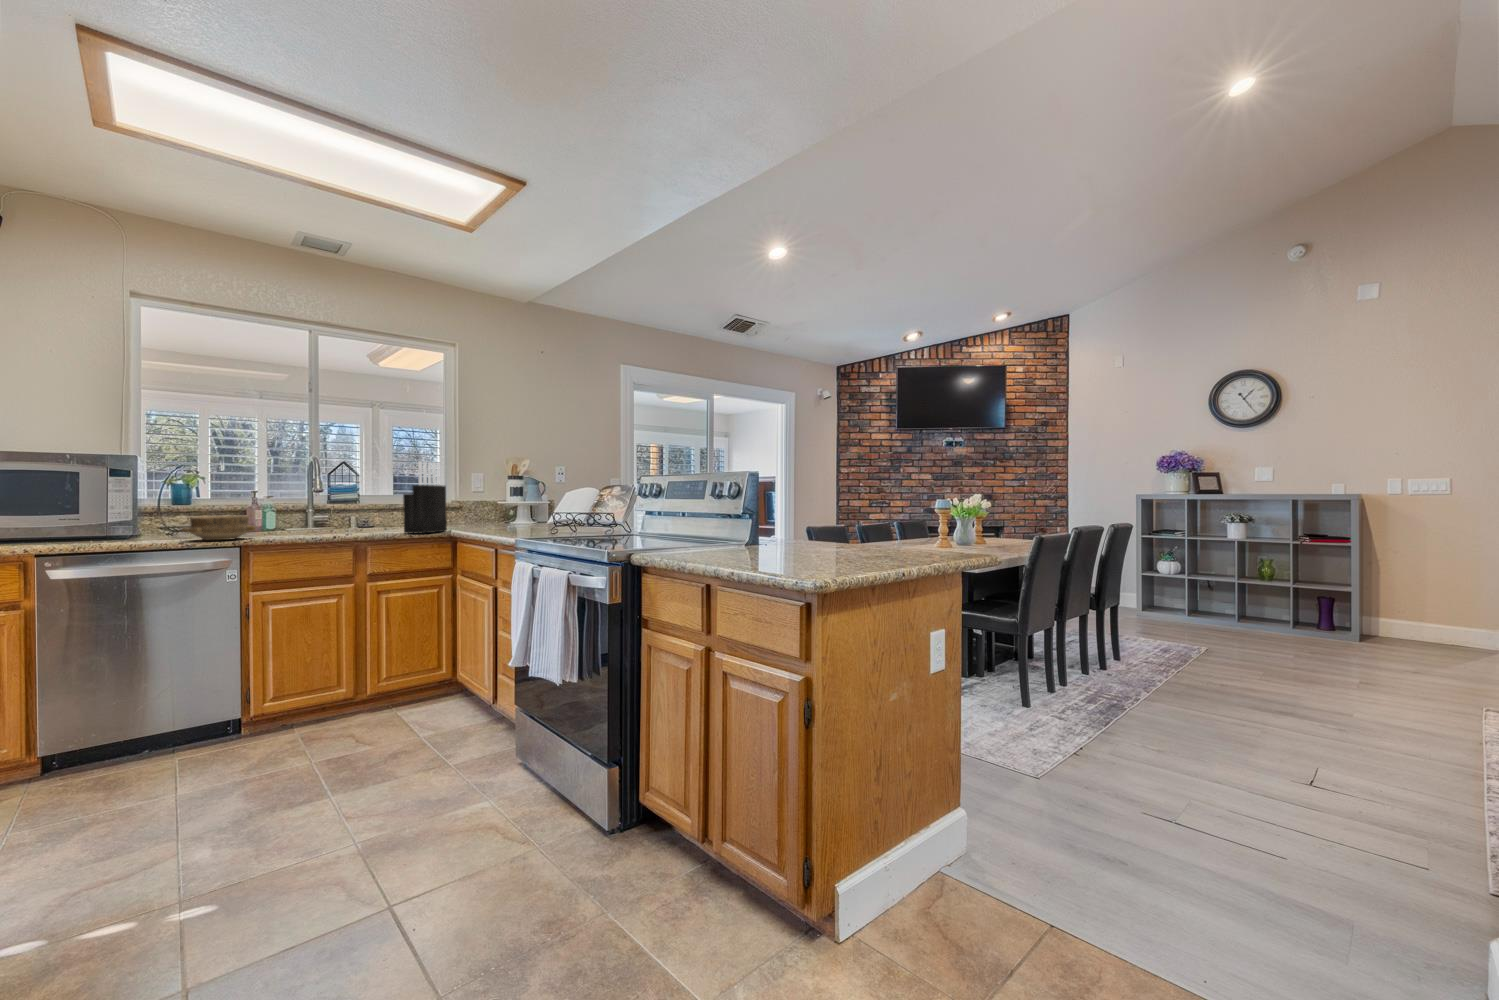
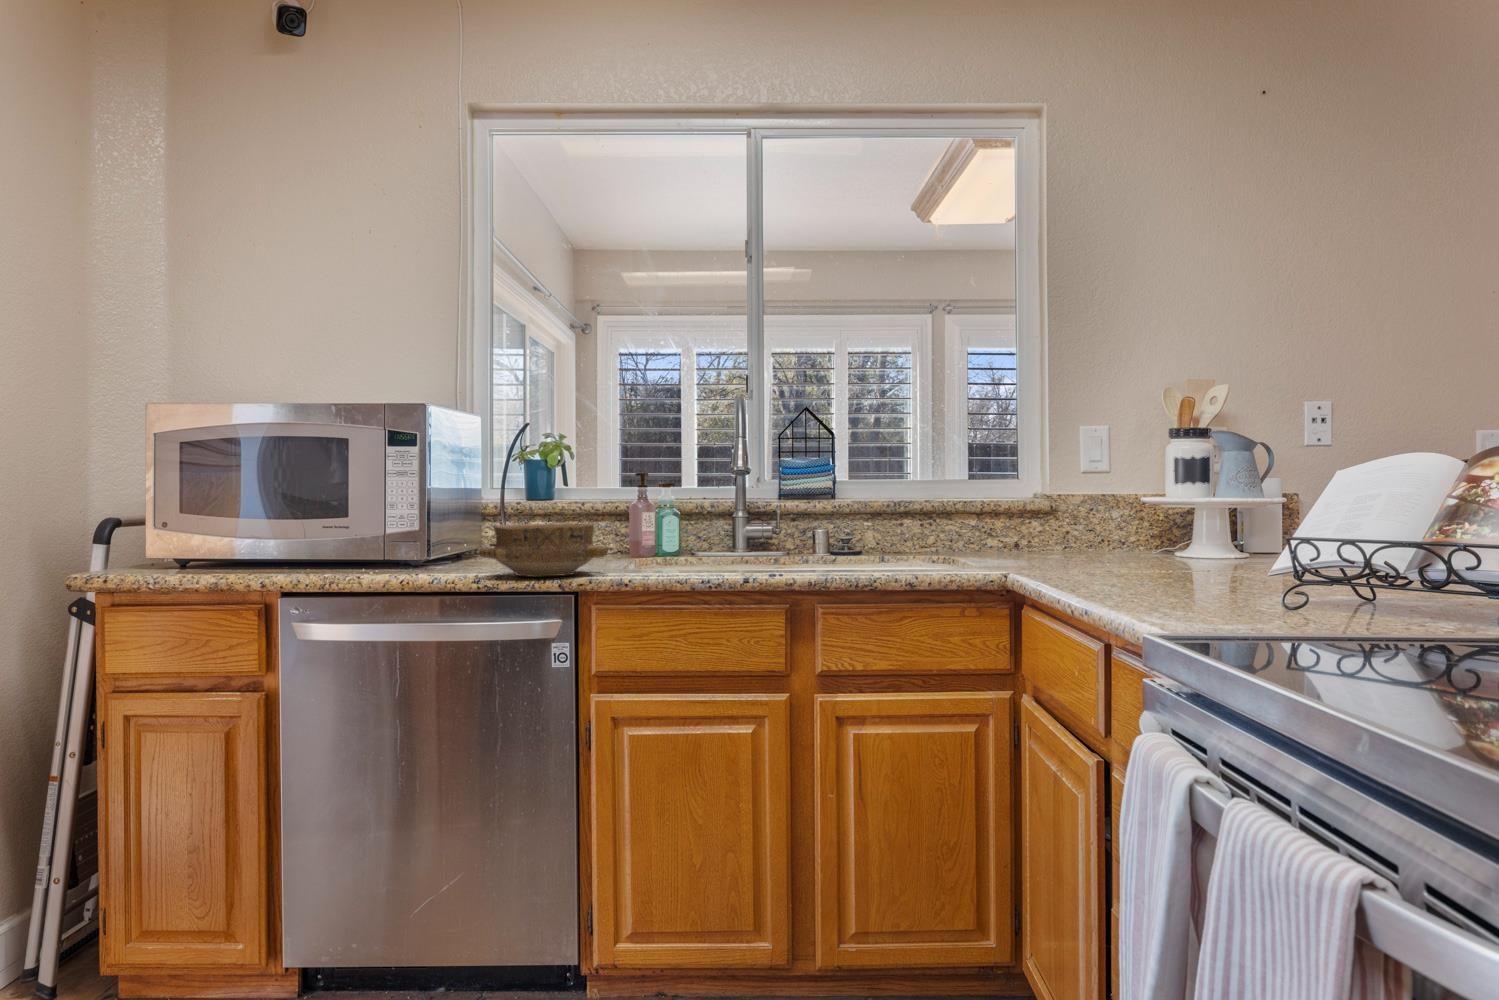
knife block: present [403,461,447,534] -> none [894,384,999,579]

